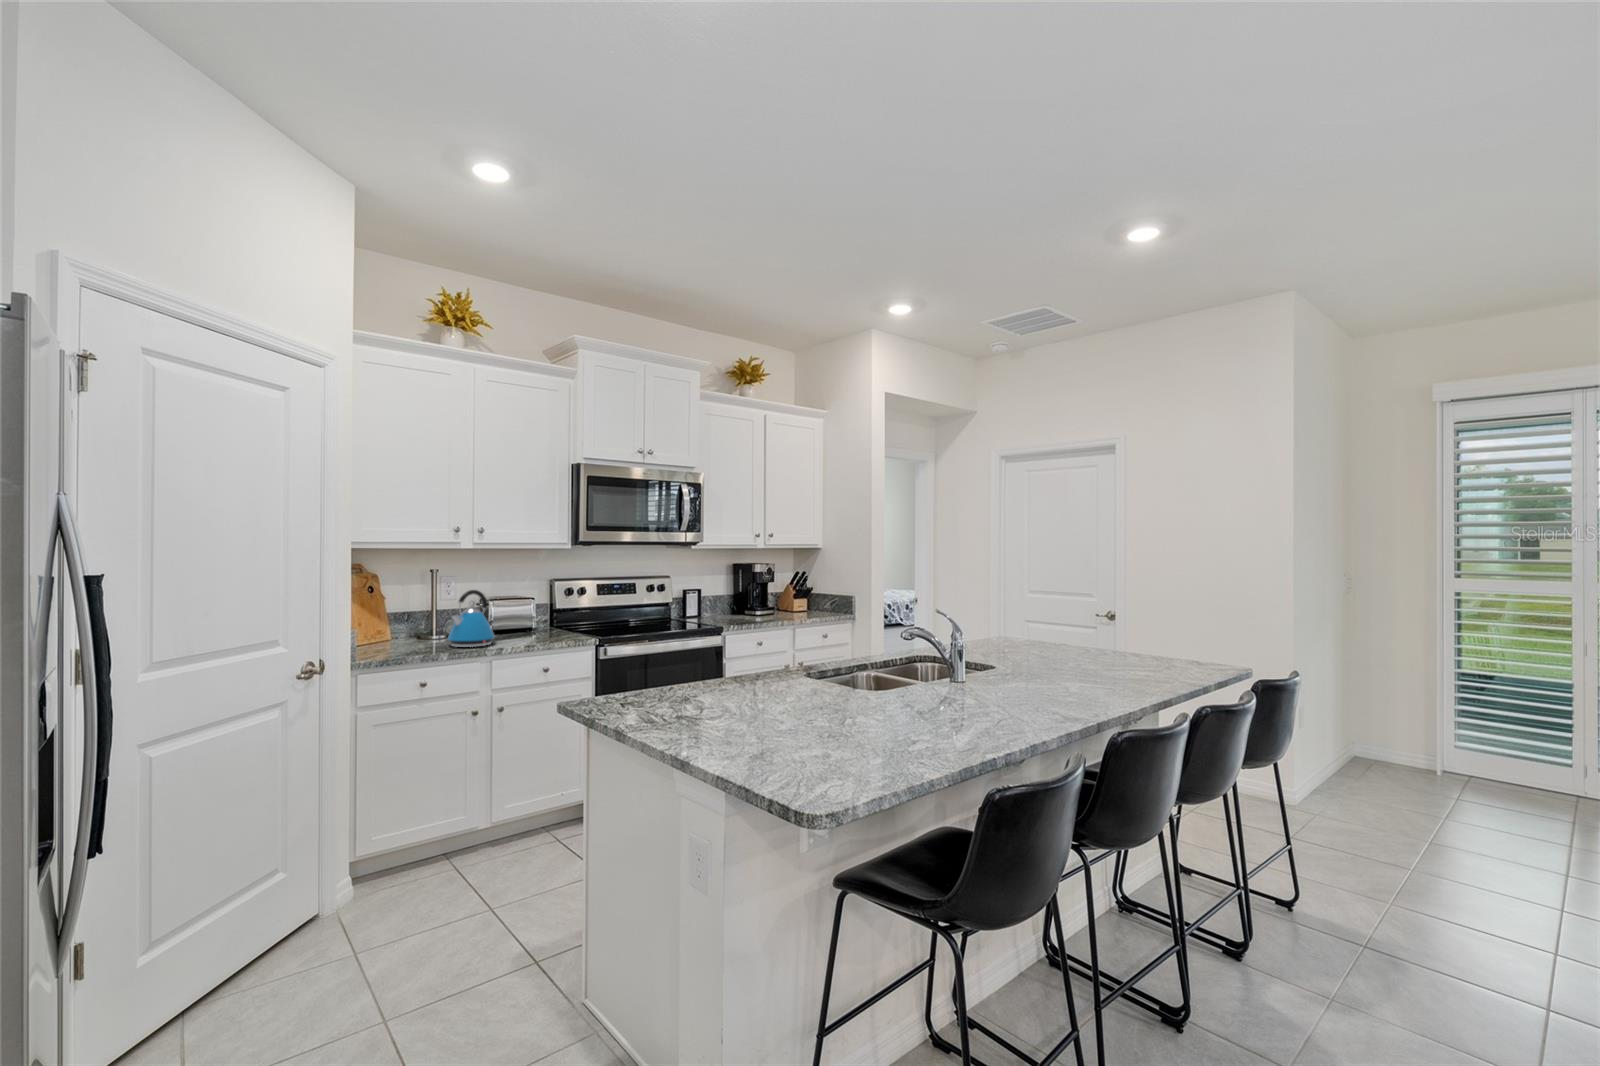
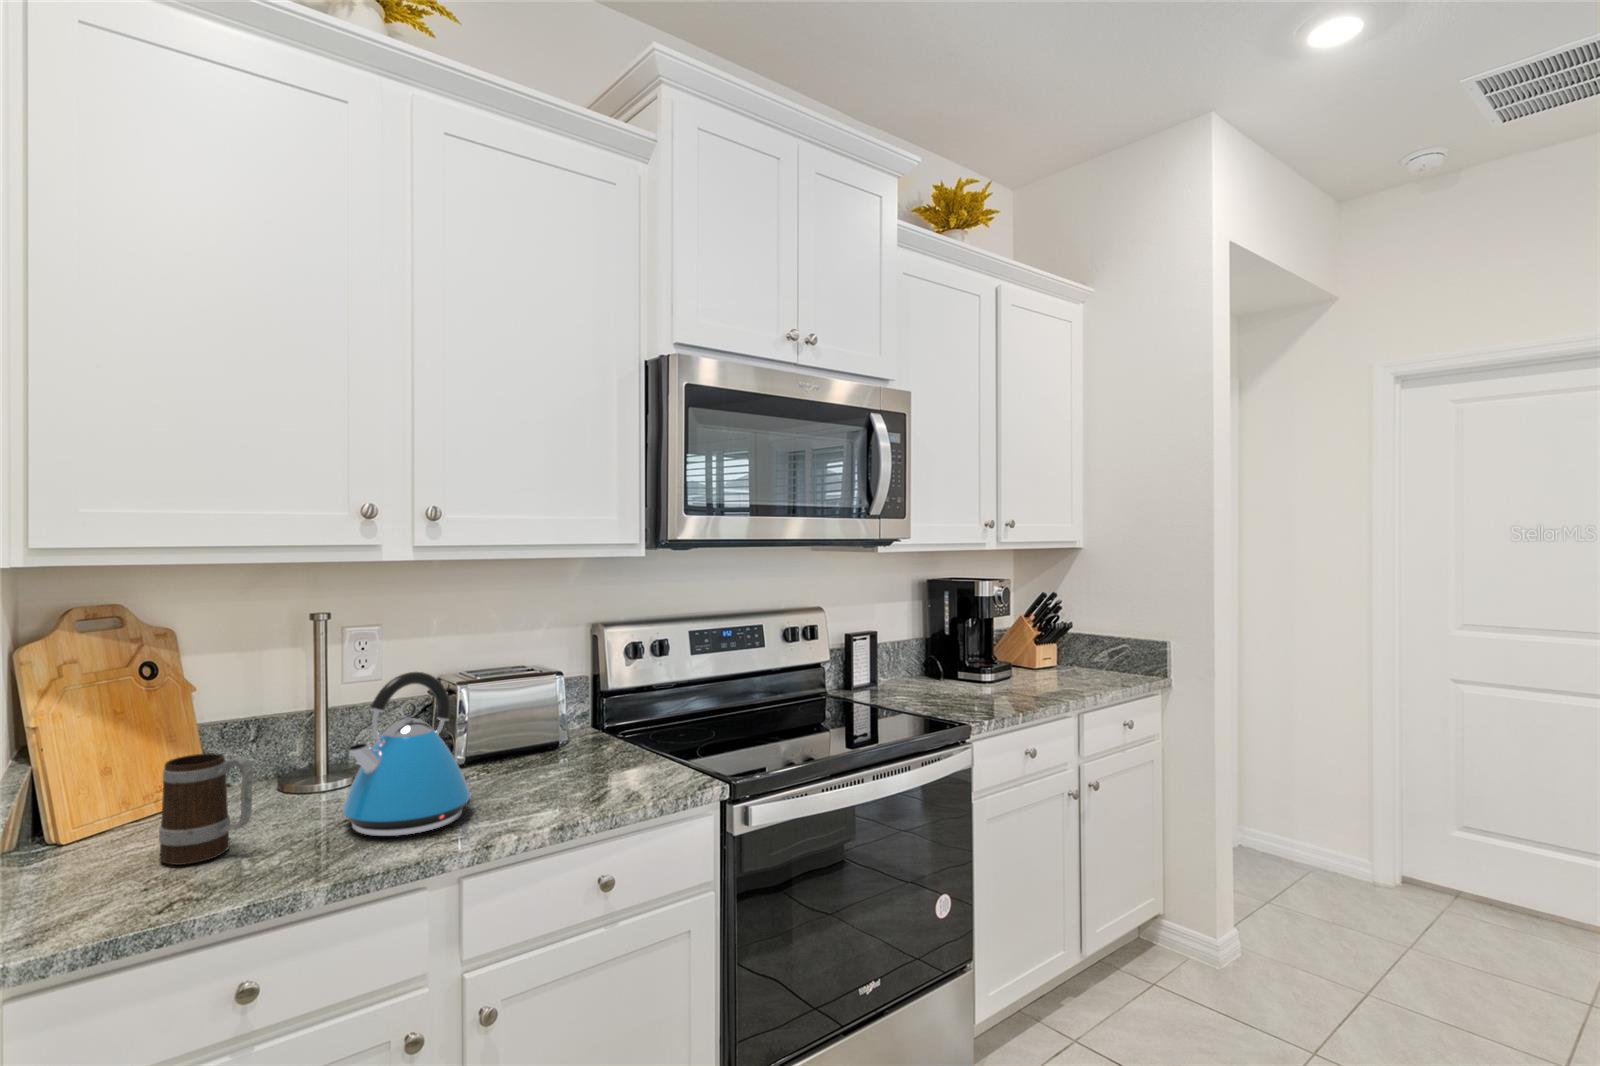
mug: none [386,615,418,651] -> present [159,753,253,865]

